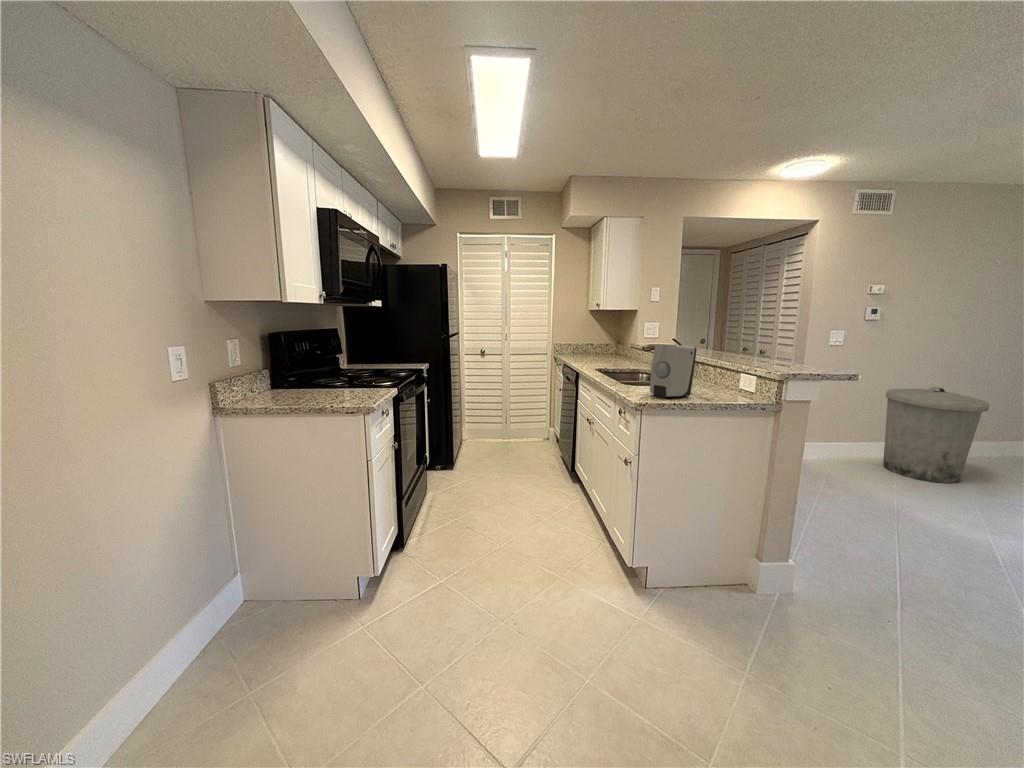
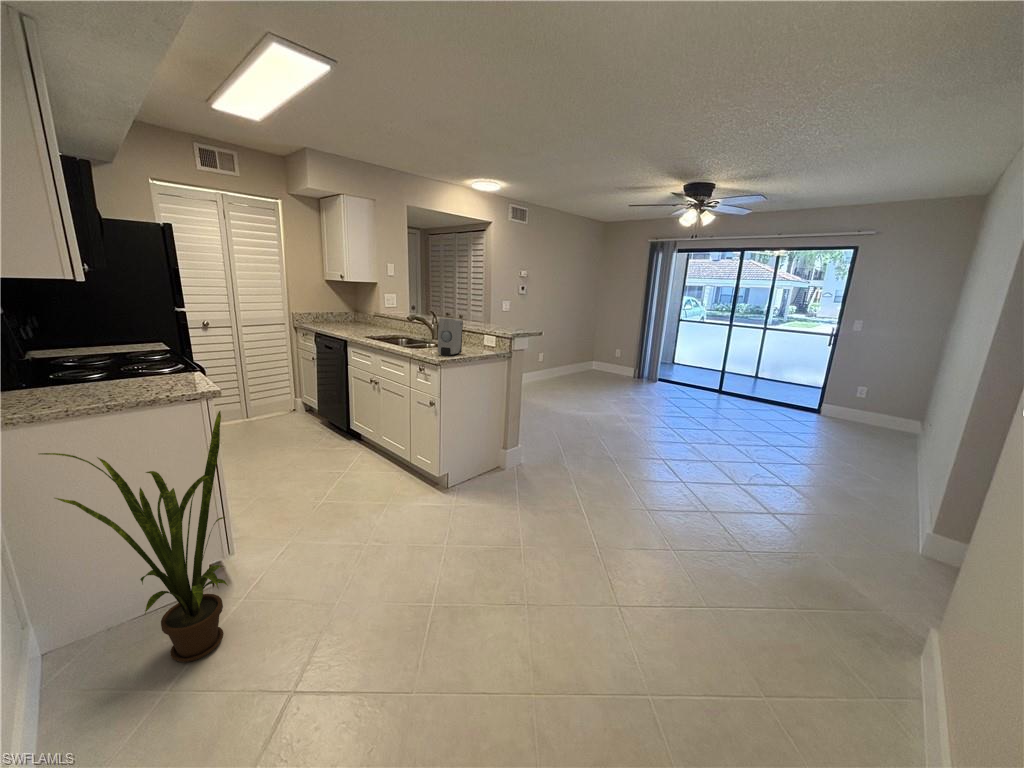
trash can: present [883,387,990,483] -> none [533,336,575,393]
house plant: none [163,426,336,683] -> present [40,411,228,662]

